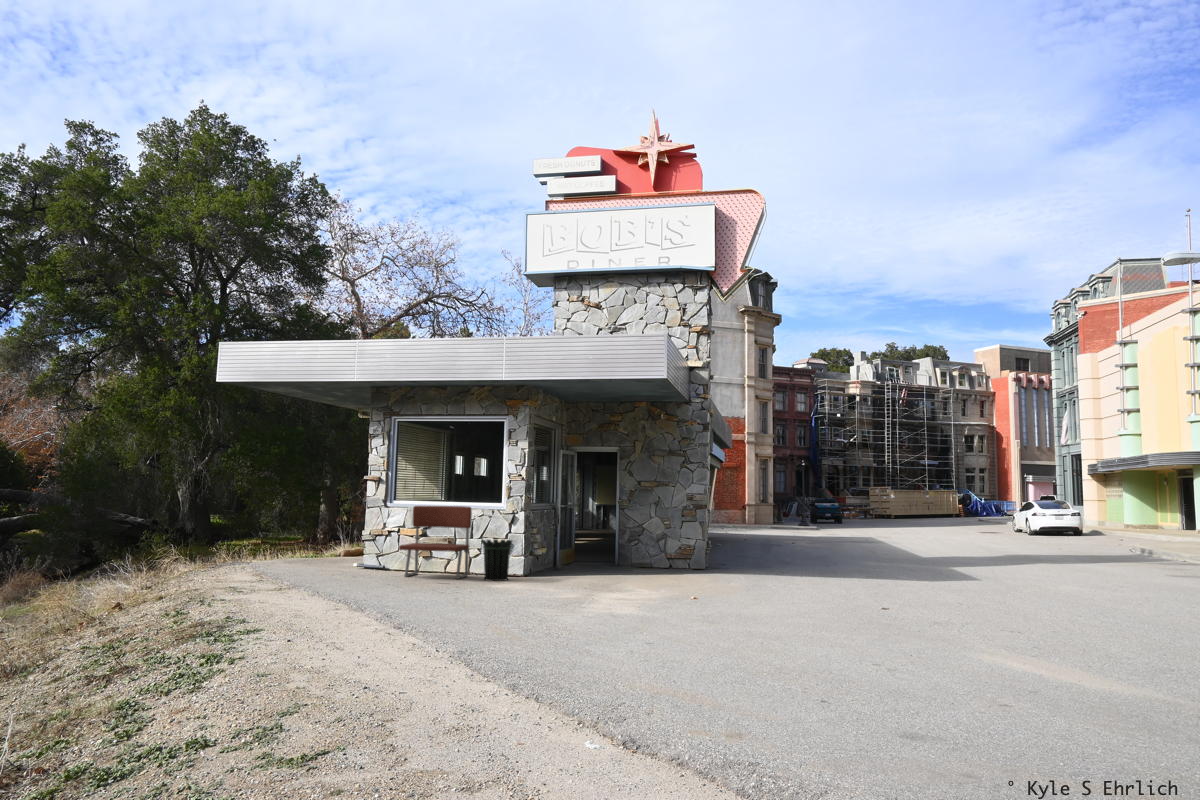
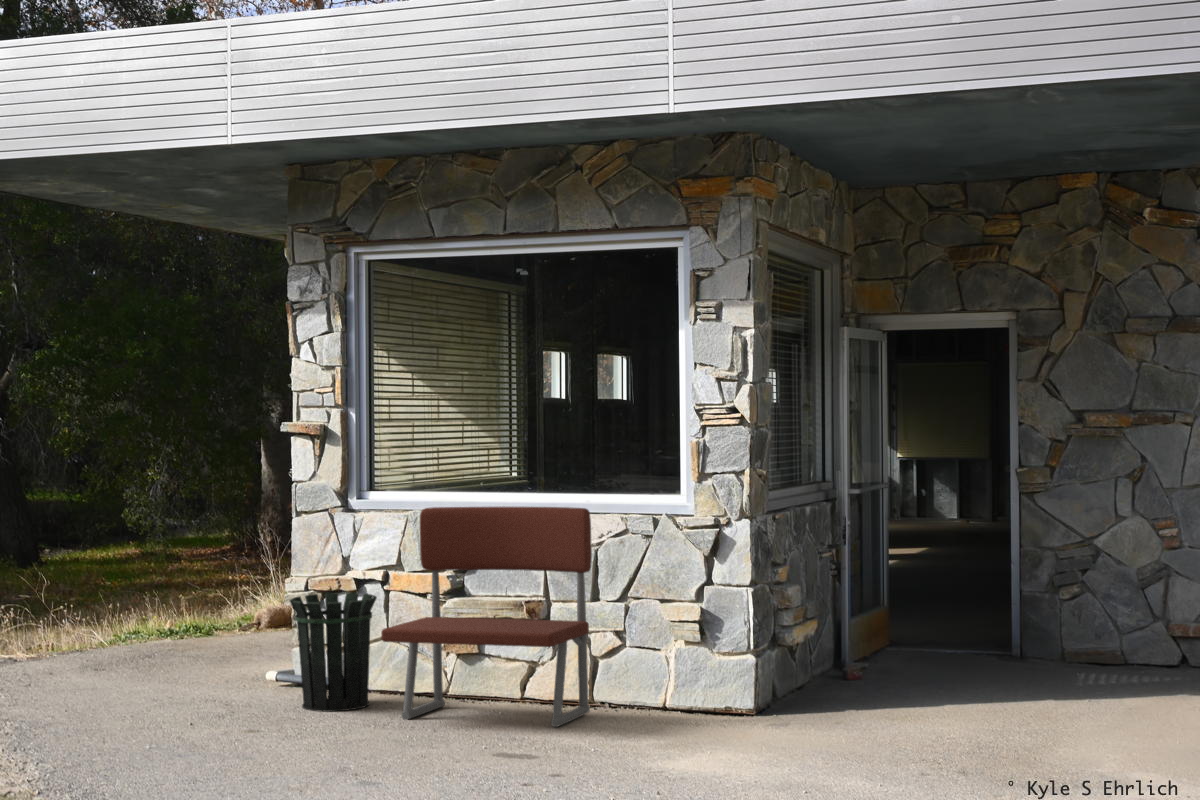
waste bin: present [482,539,512,581] -> present [290,593,377,712]

